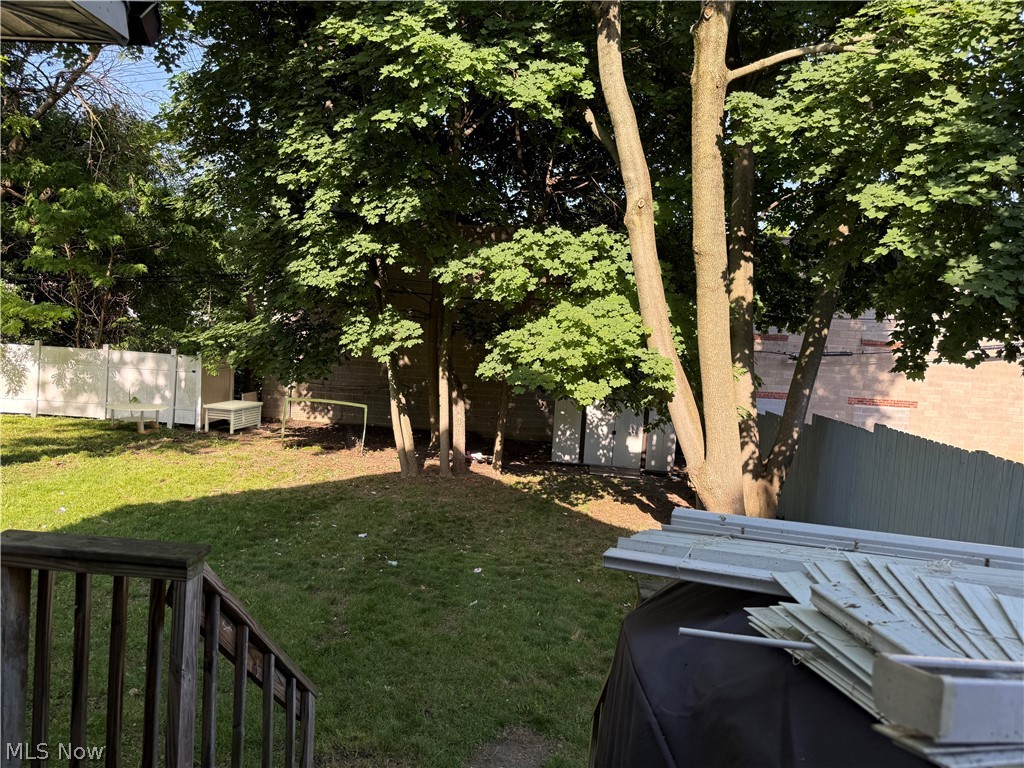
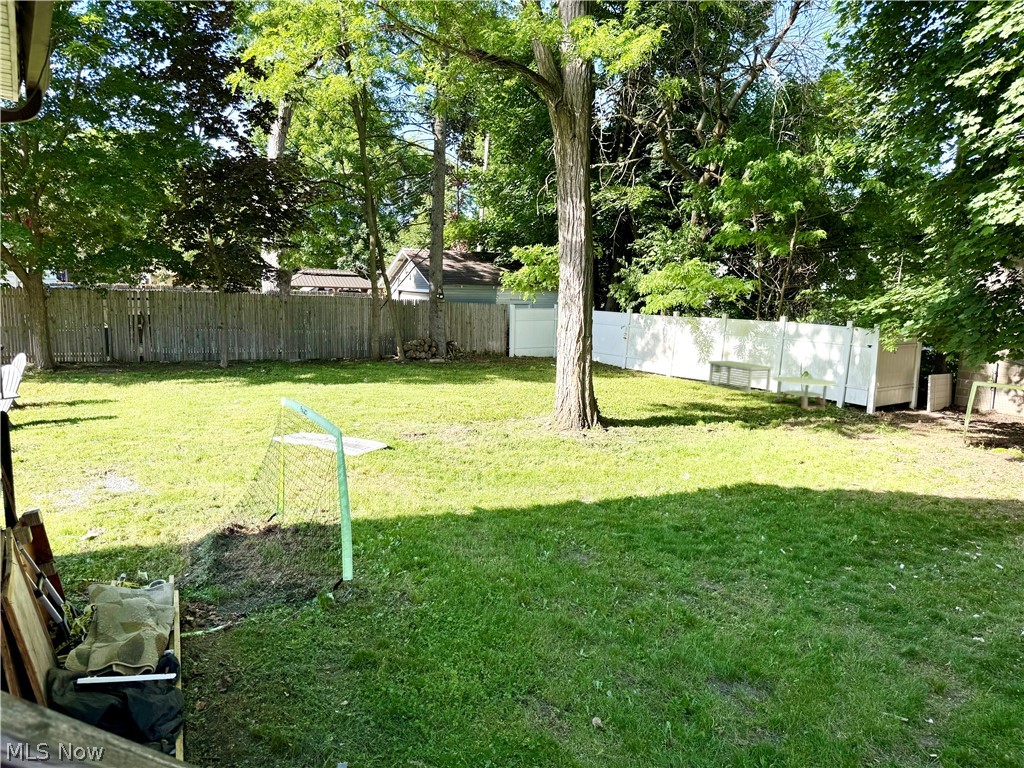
storage bench: present [203,400,263,434] -> present [709,361,773,393]

